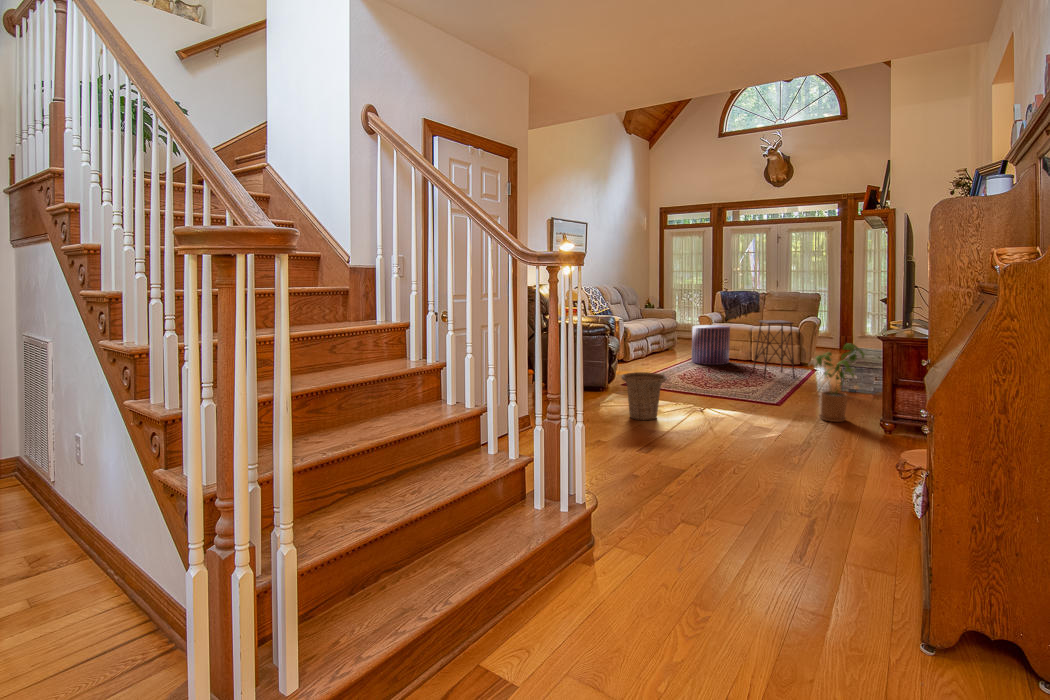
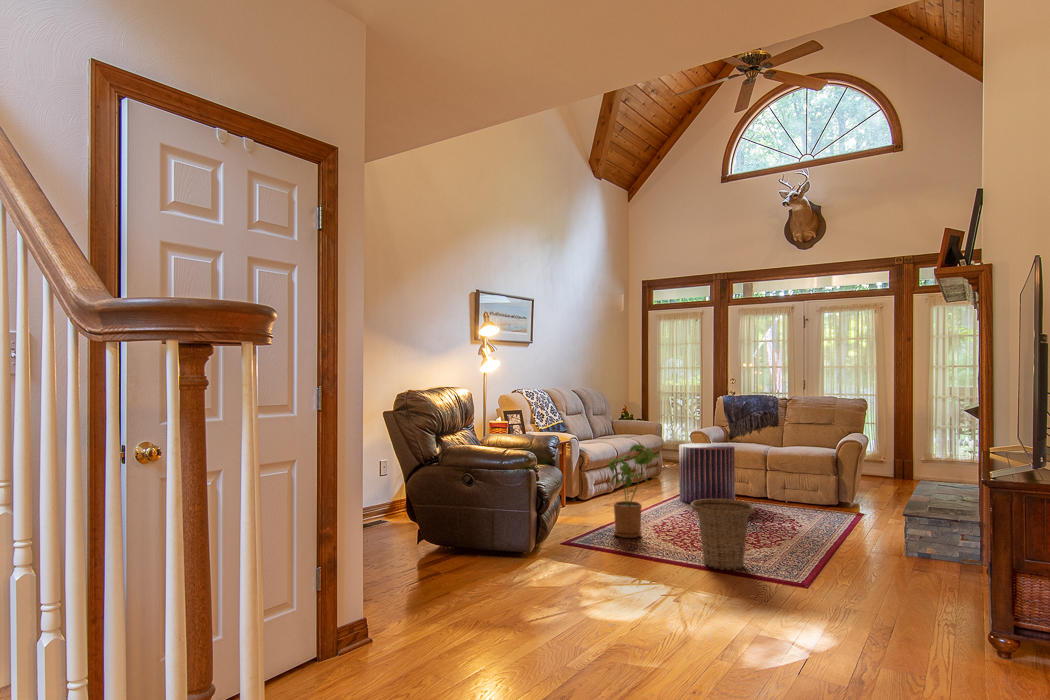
side table: present [753,320,795,378] -> none [768,439,834,533]
house plant: present [815,343,865,422] -> present [609,444,659,538]
basket: present [622,372,667,420] -> present [691,499,756,570]

